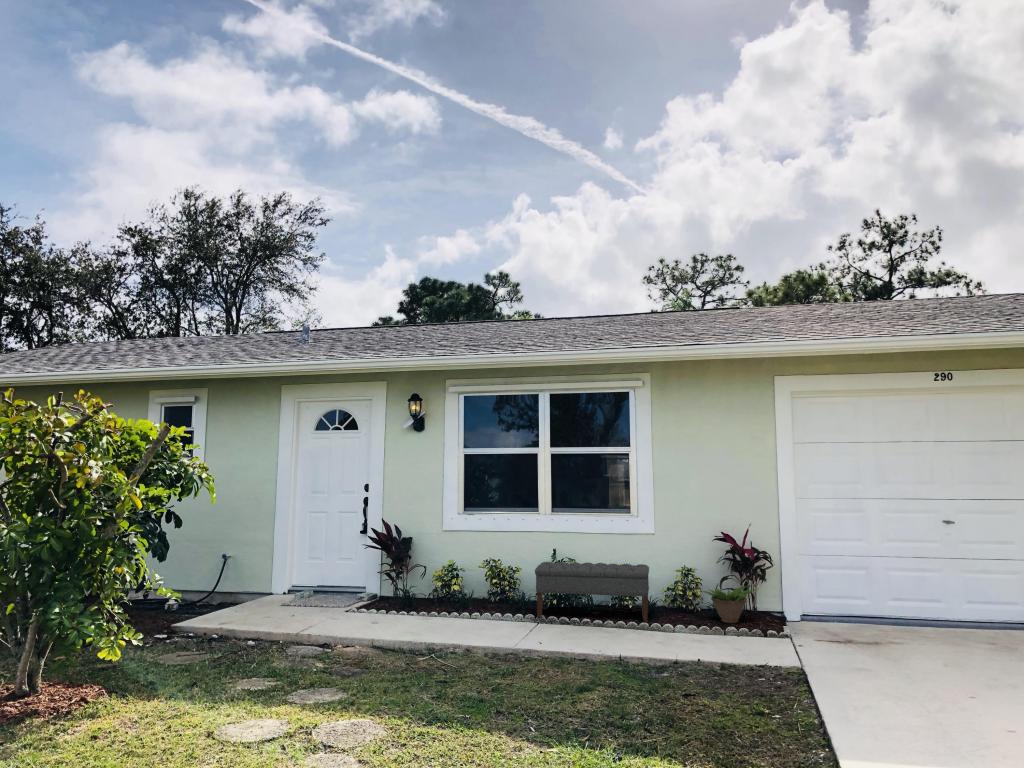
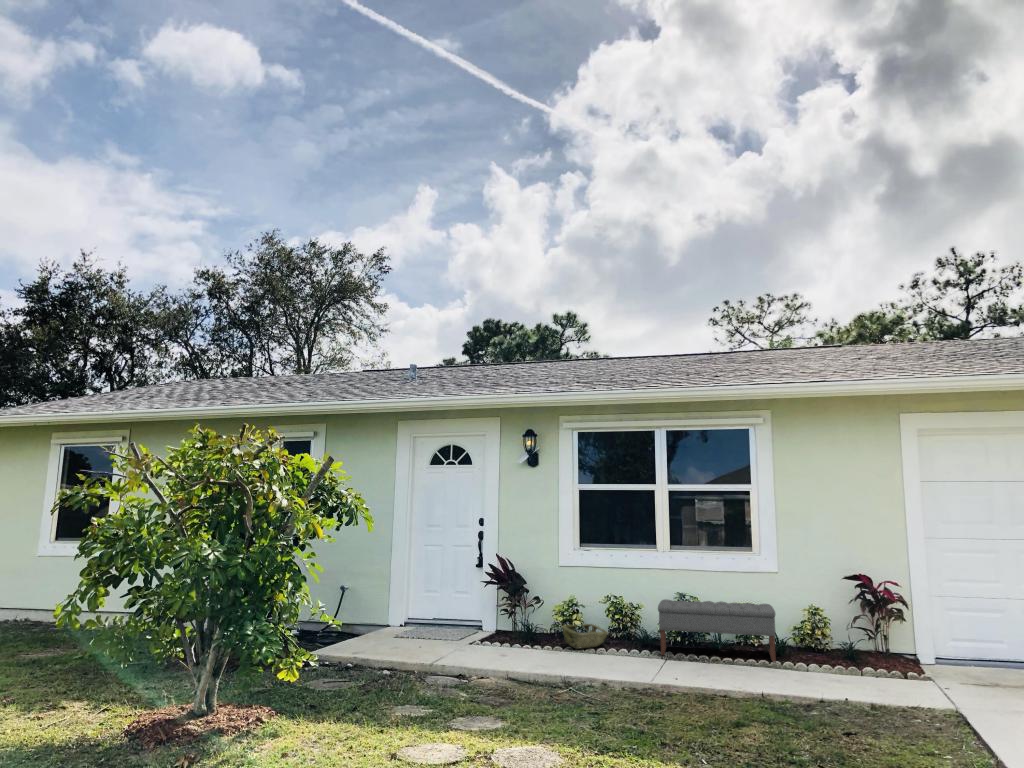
decorative plant: present [700,586,757,623] -> none [824,628,891,665]
woven basket: none [442,587,489,613] -> present [563,624,608,649]

